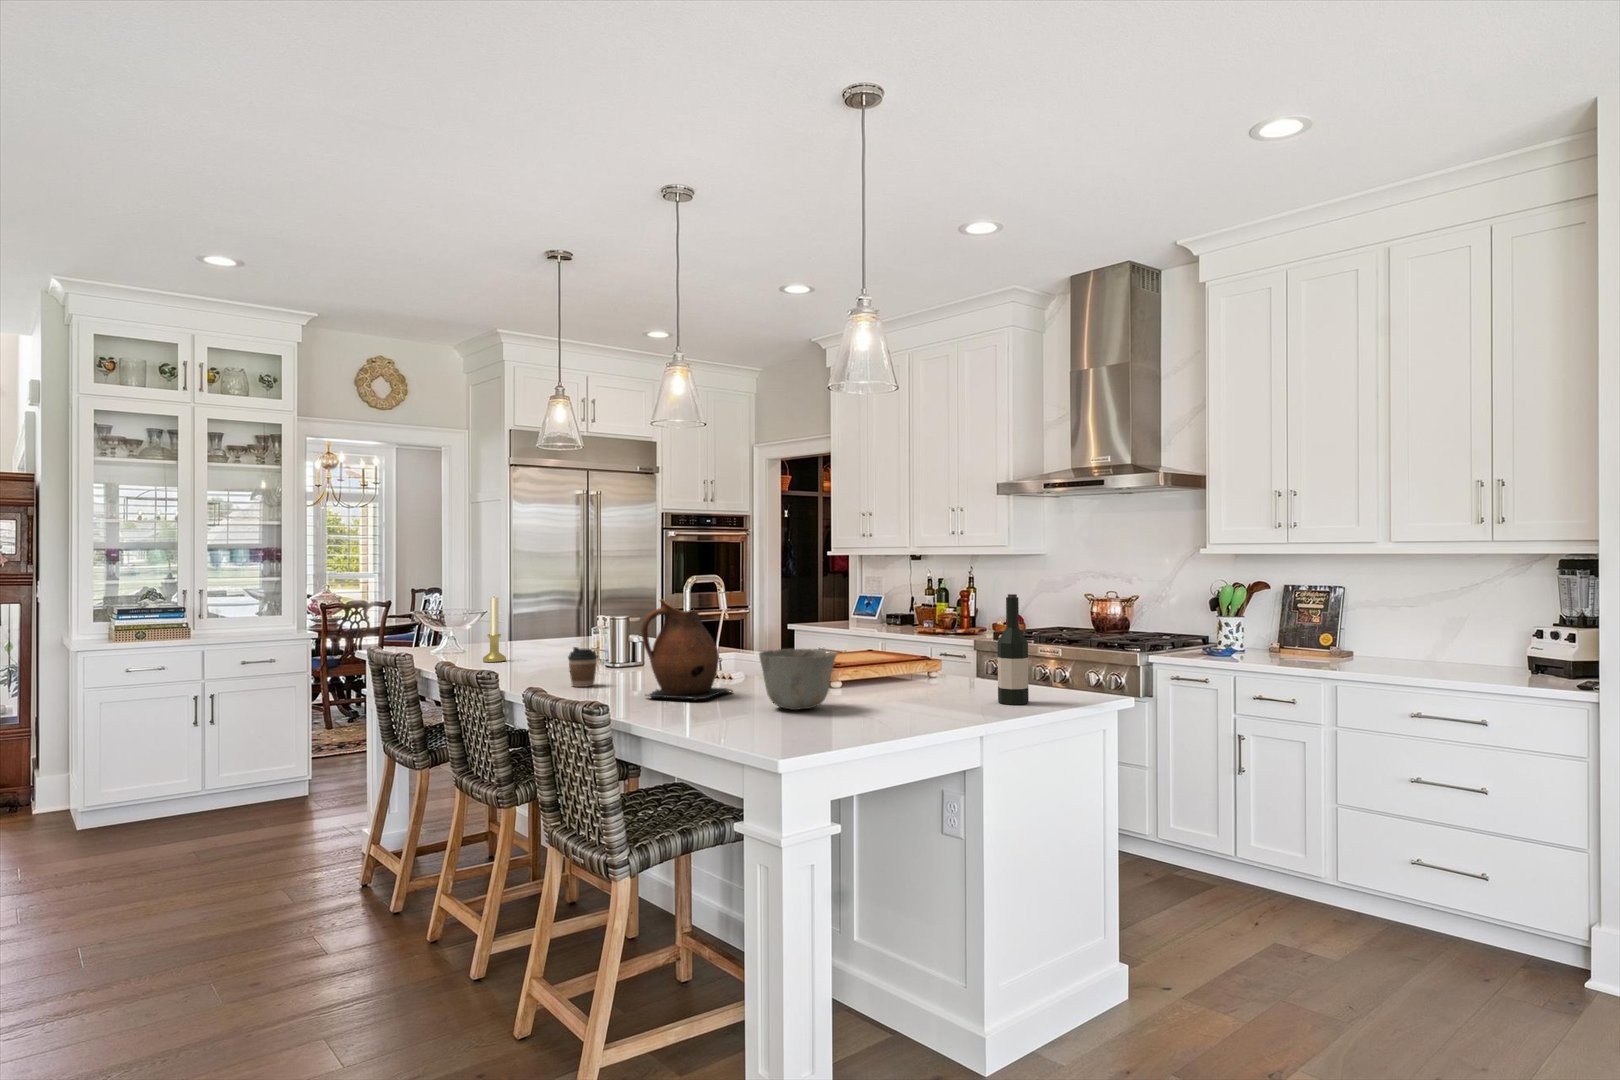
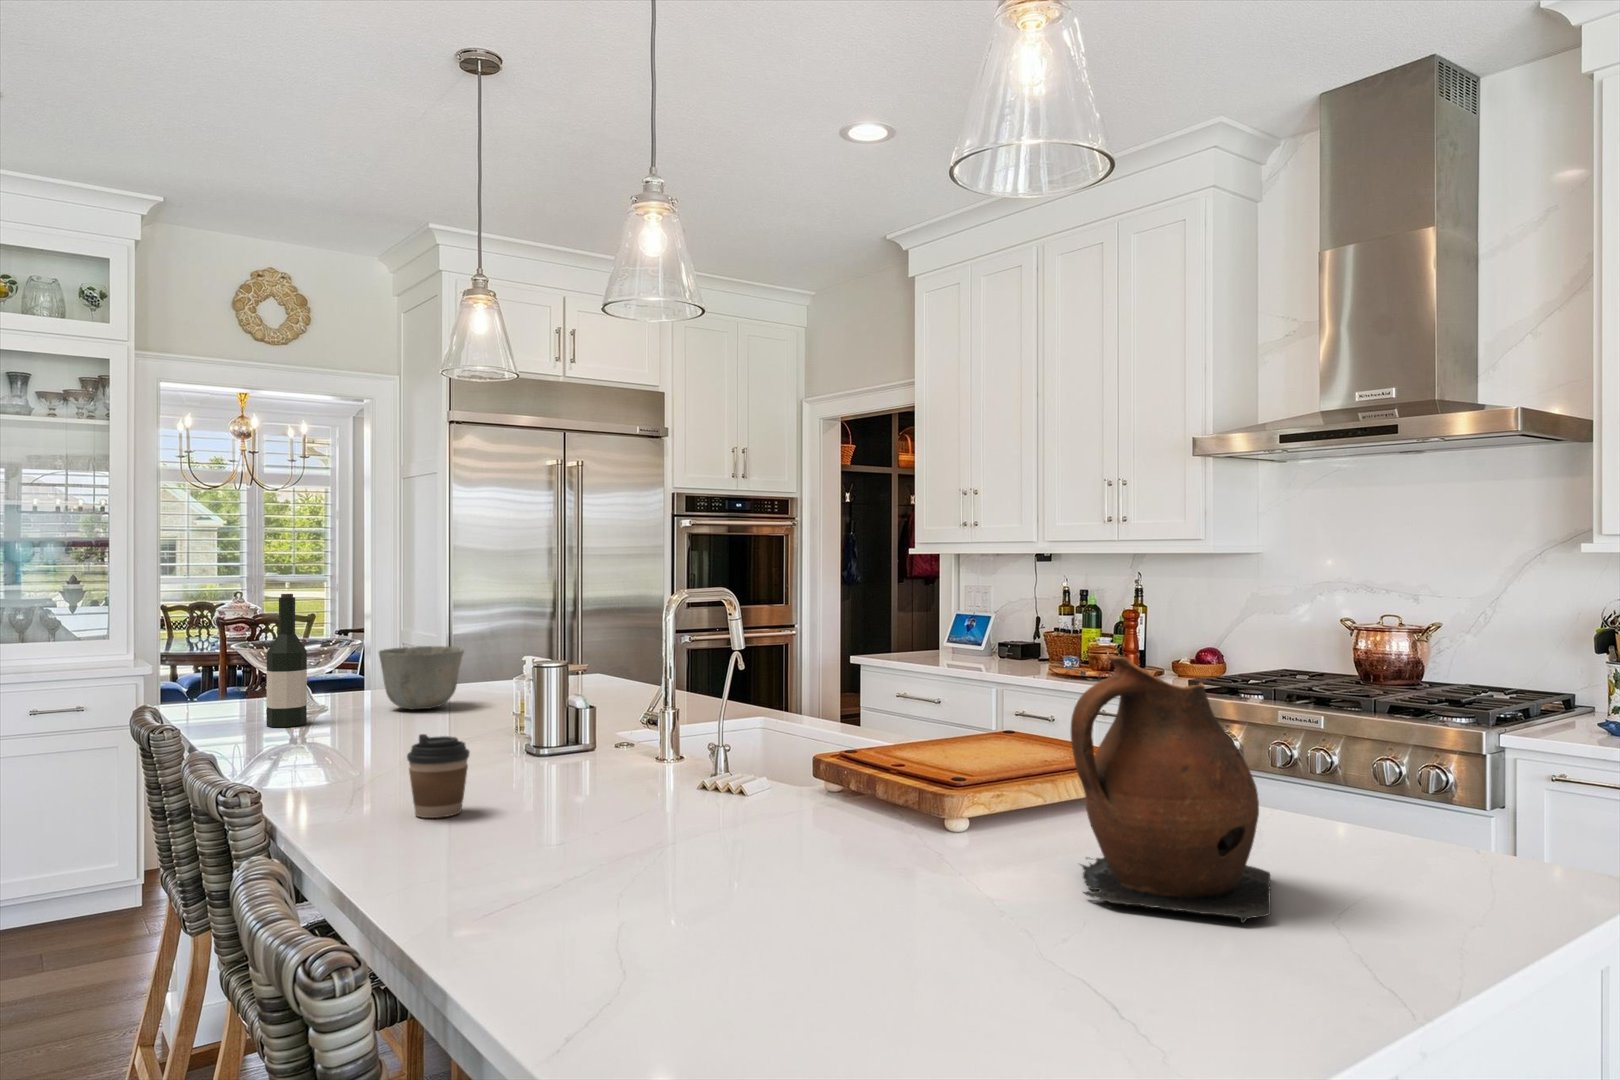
wine bottle: present [998,594,1029,705] -> present [266,594,307,727]
candle holder: present [483,597,506,662] -> none [319,620,362,738]
ceramic pitcher: present [641,599,732,700] -> present [1071,655,1271,923]
ceramic bowl: present [759,649,837,710] -> present [379,646,464,710]

